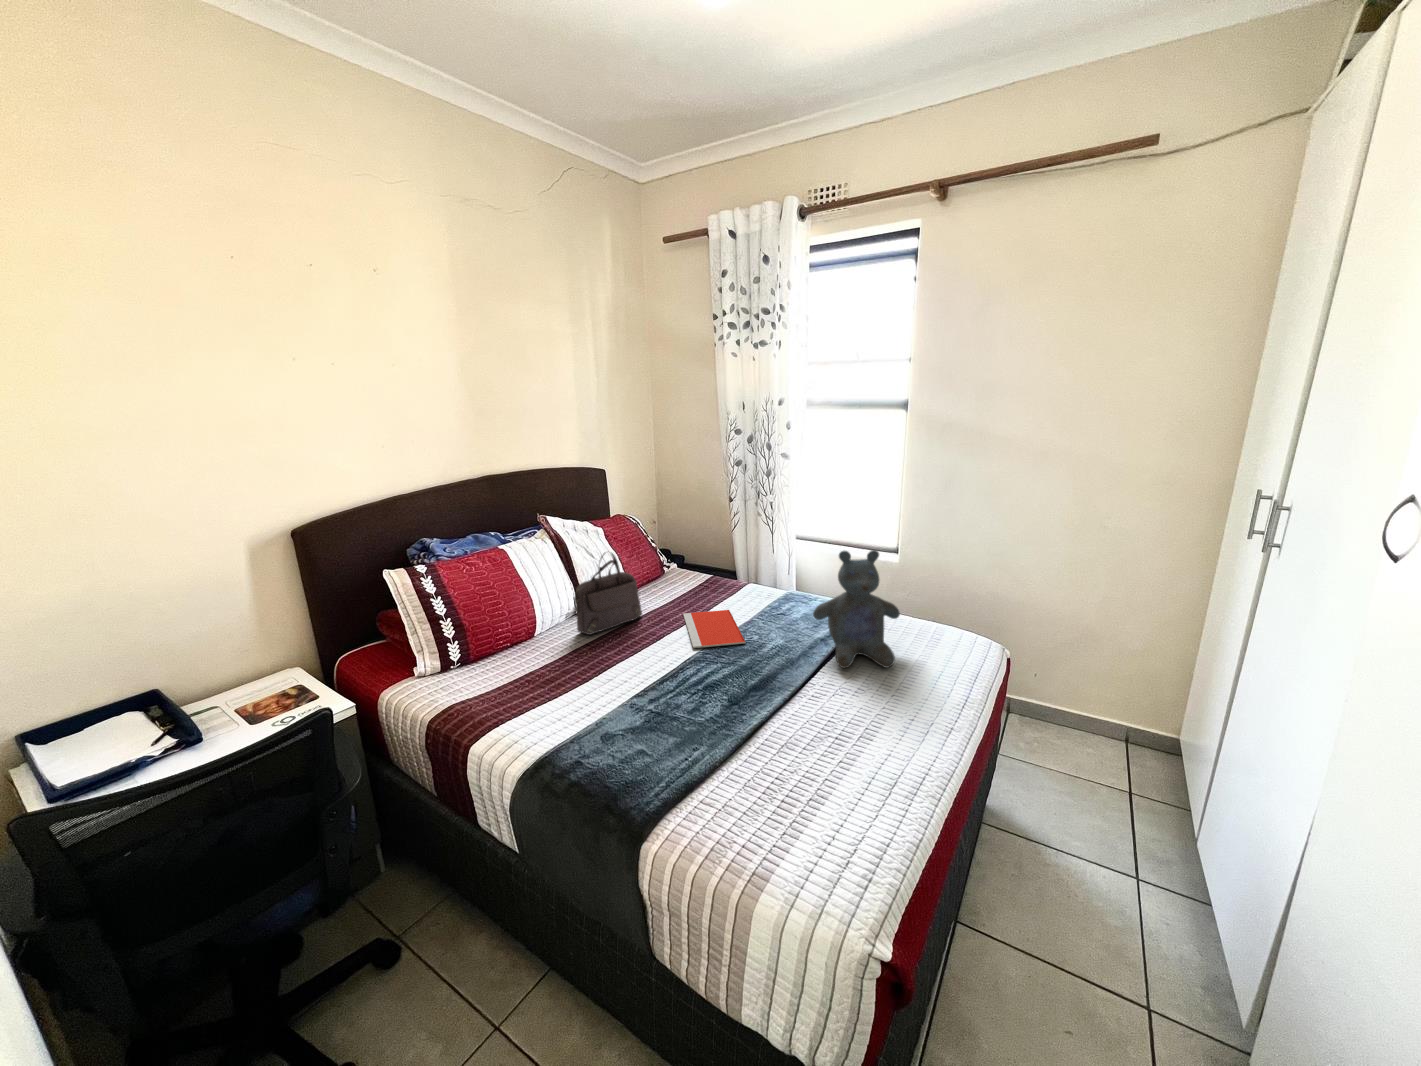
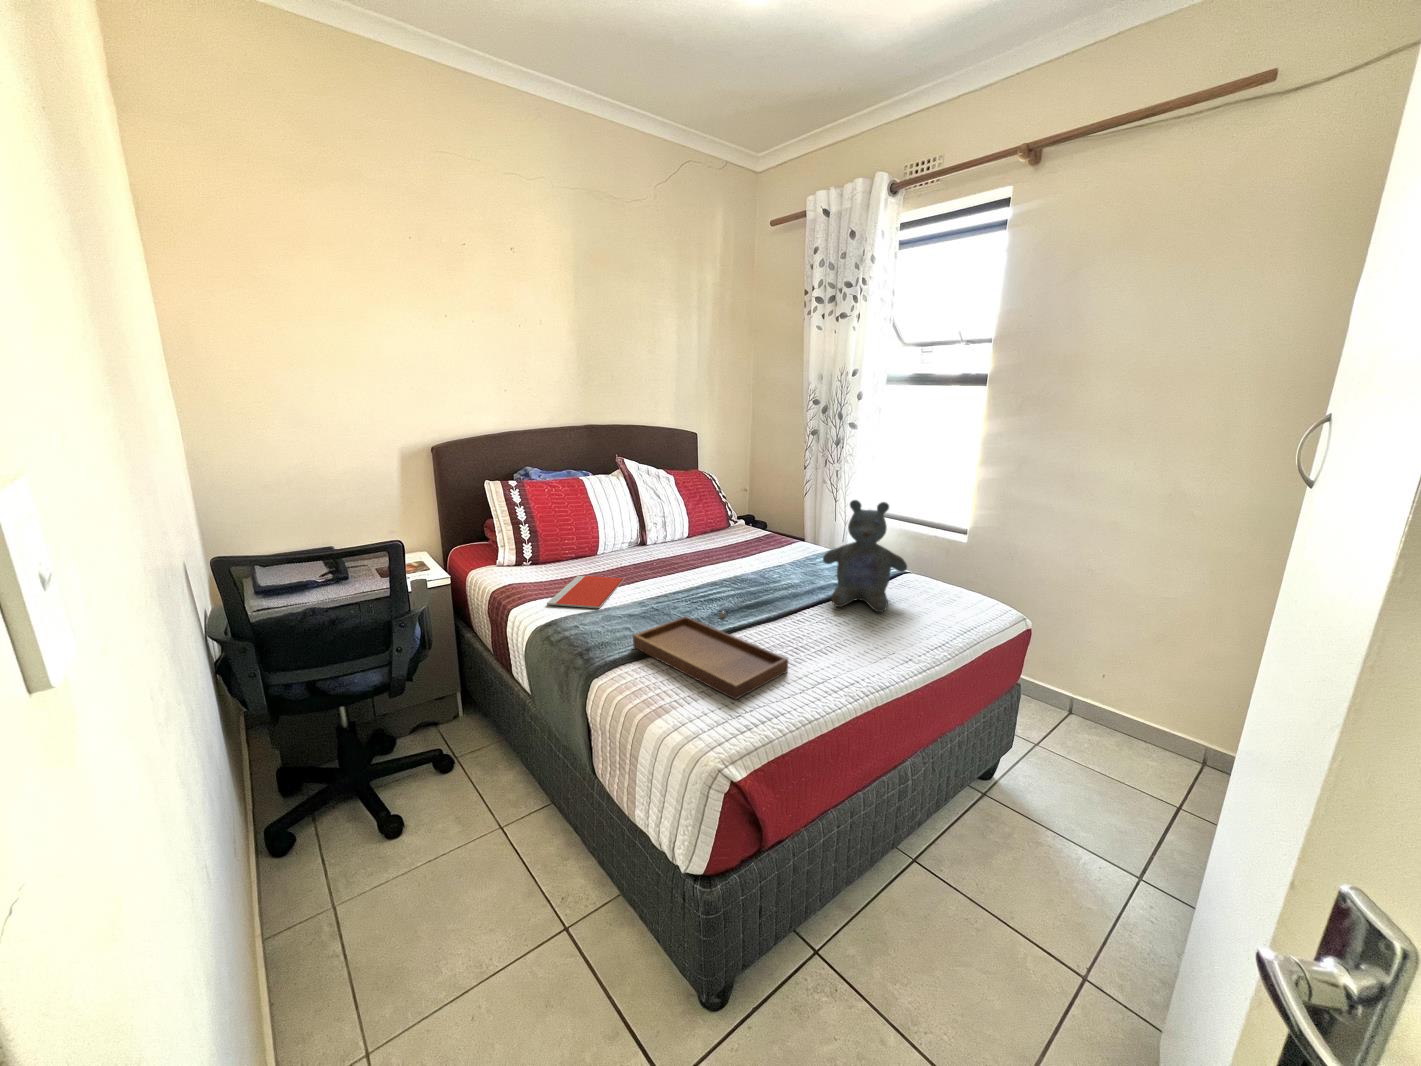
handbag: present [574,553,642,635] -> none [627,488,689,558]
notebook: present [683,610,746,648] -> present [547,576,624,608]
tray: none [661,718,853,835] -> present [633,612,788,700]

